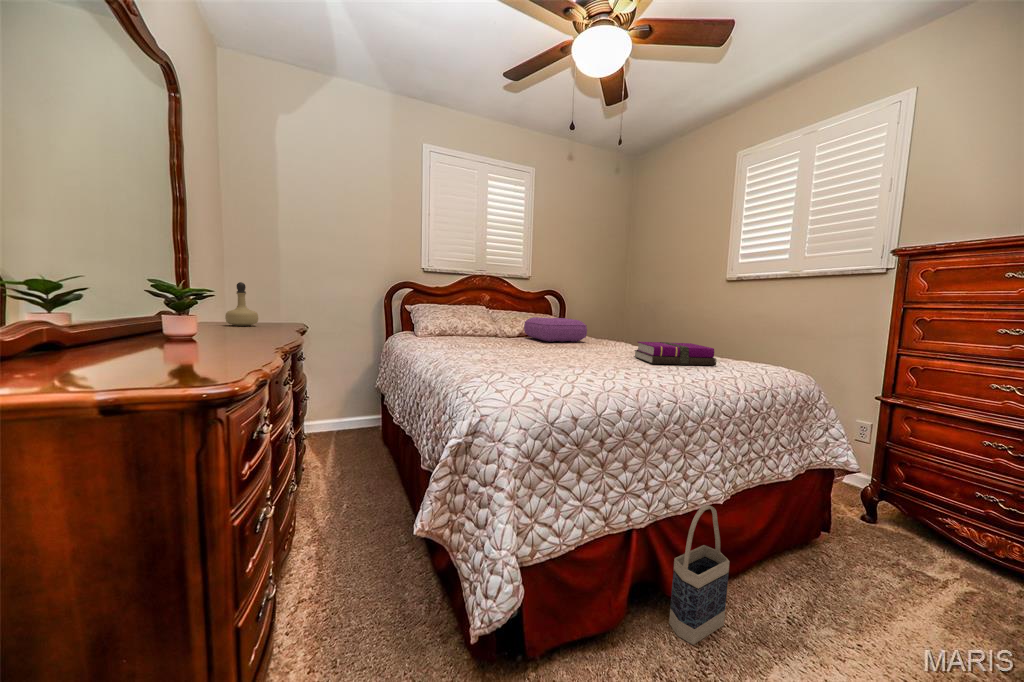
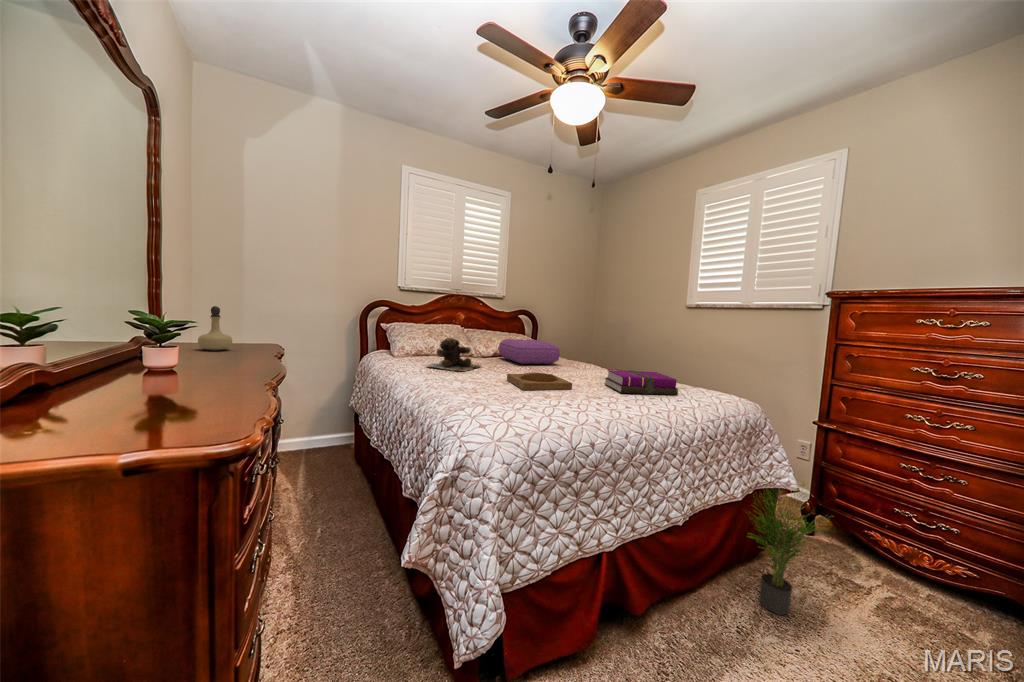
teddy bear: none [448,314,506,347] -> present [426,337,480,371]
tray: none [530,345,599,361] -> present [507,372,572,390]
potted plant: none [790,457,906,606] -> present [751,486,822,615]
bag: present [669,505,730,645] -> none [634,528,688,657]

